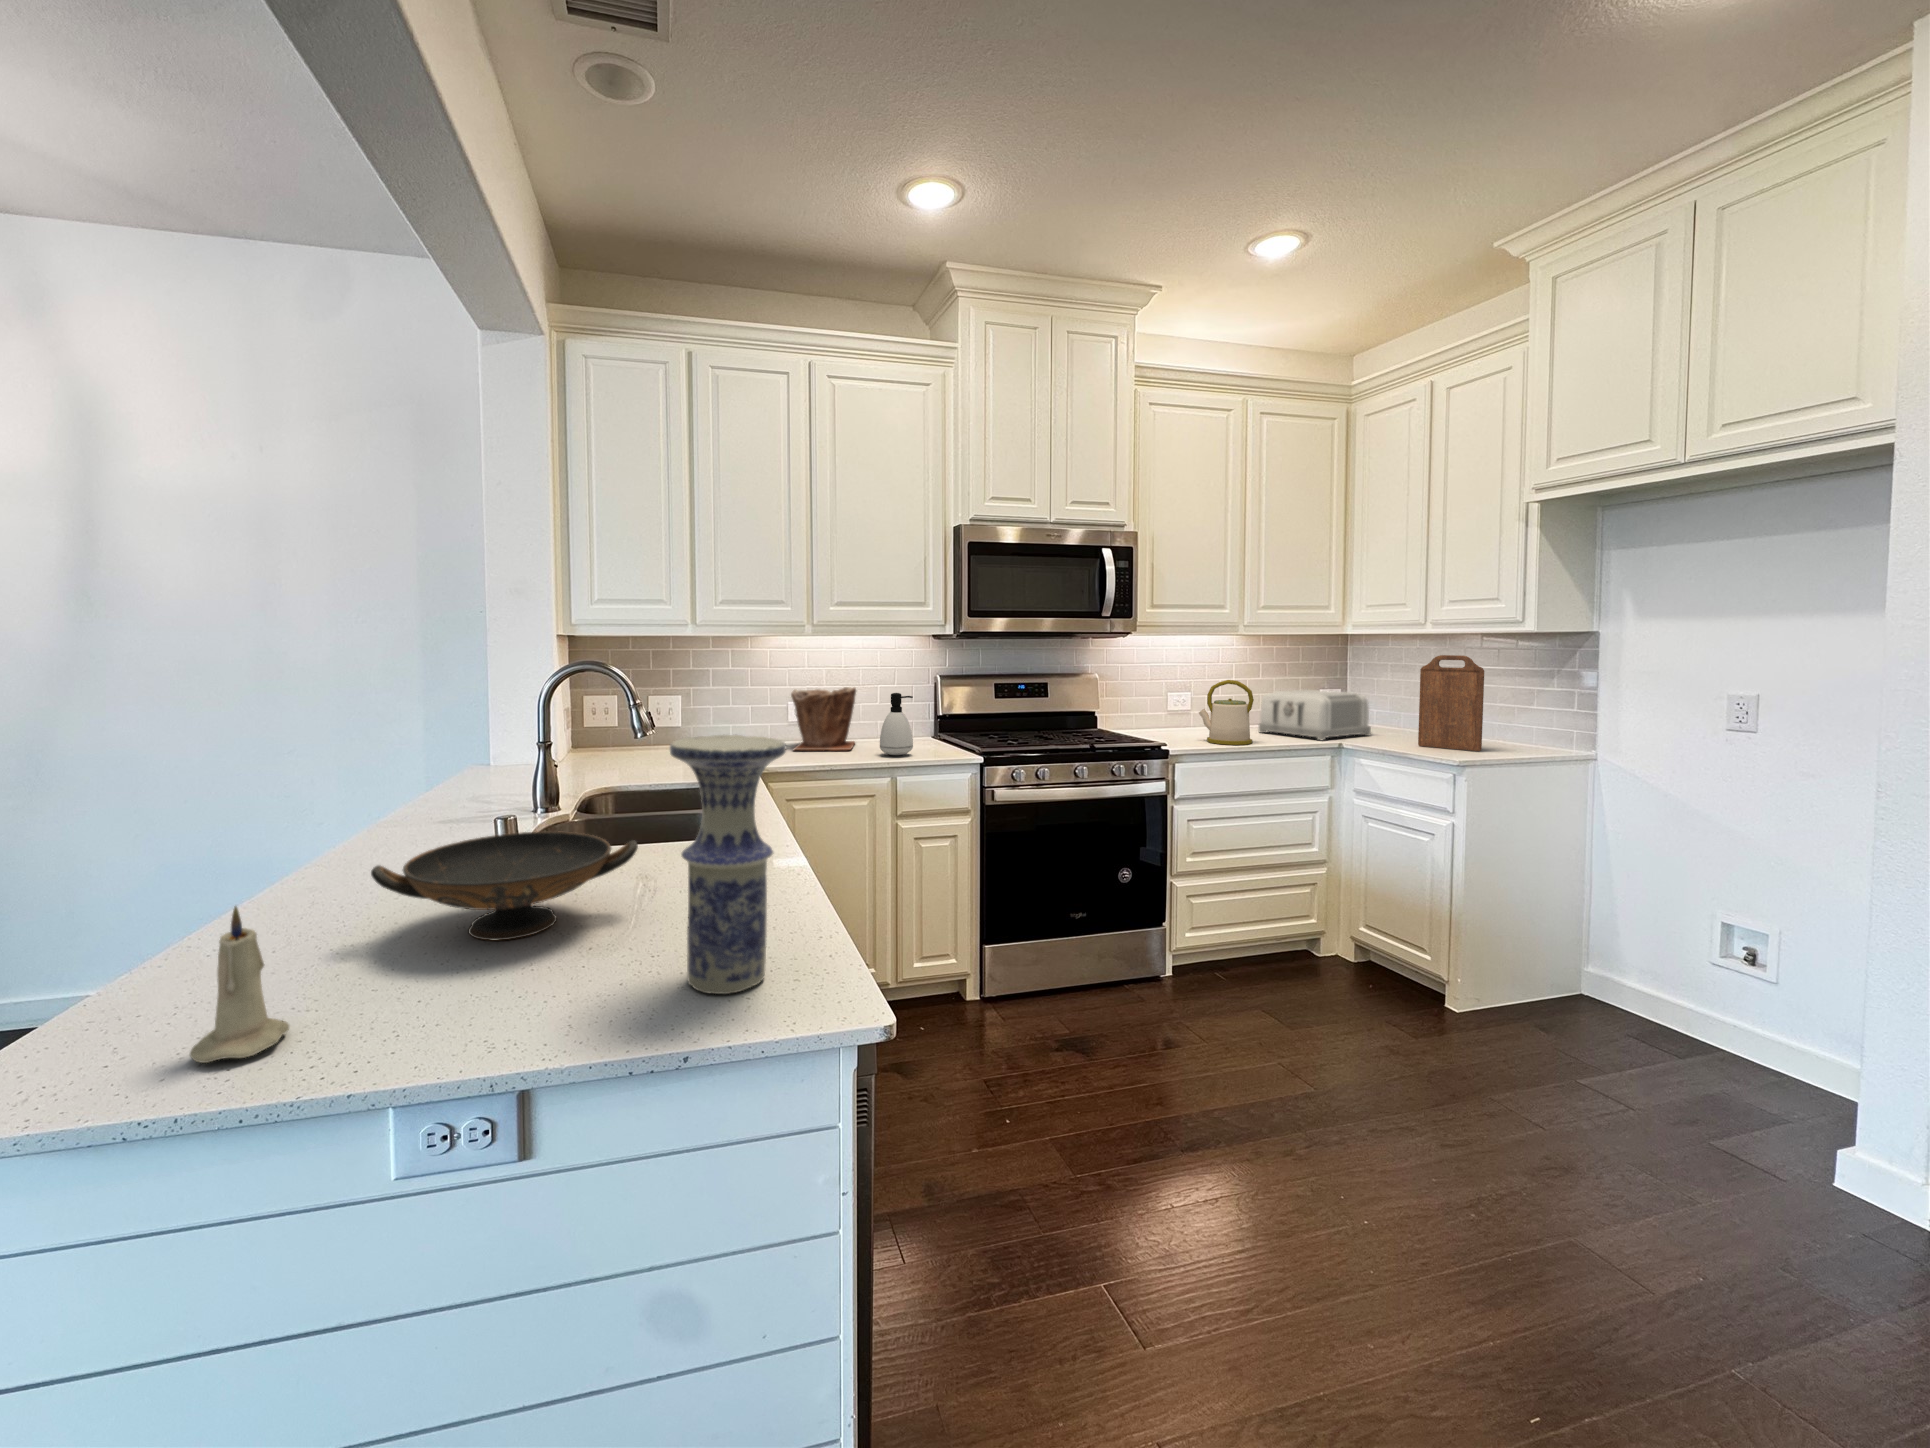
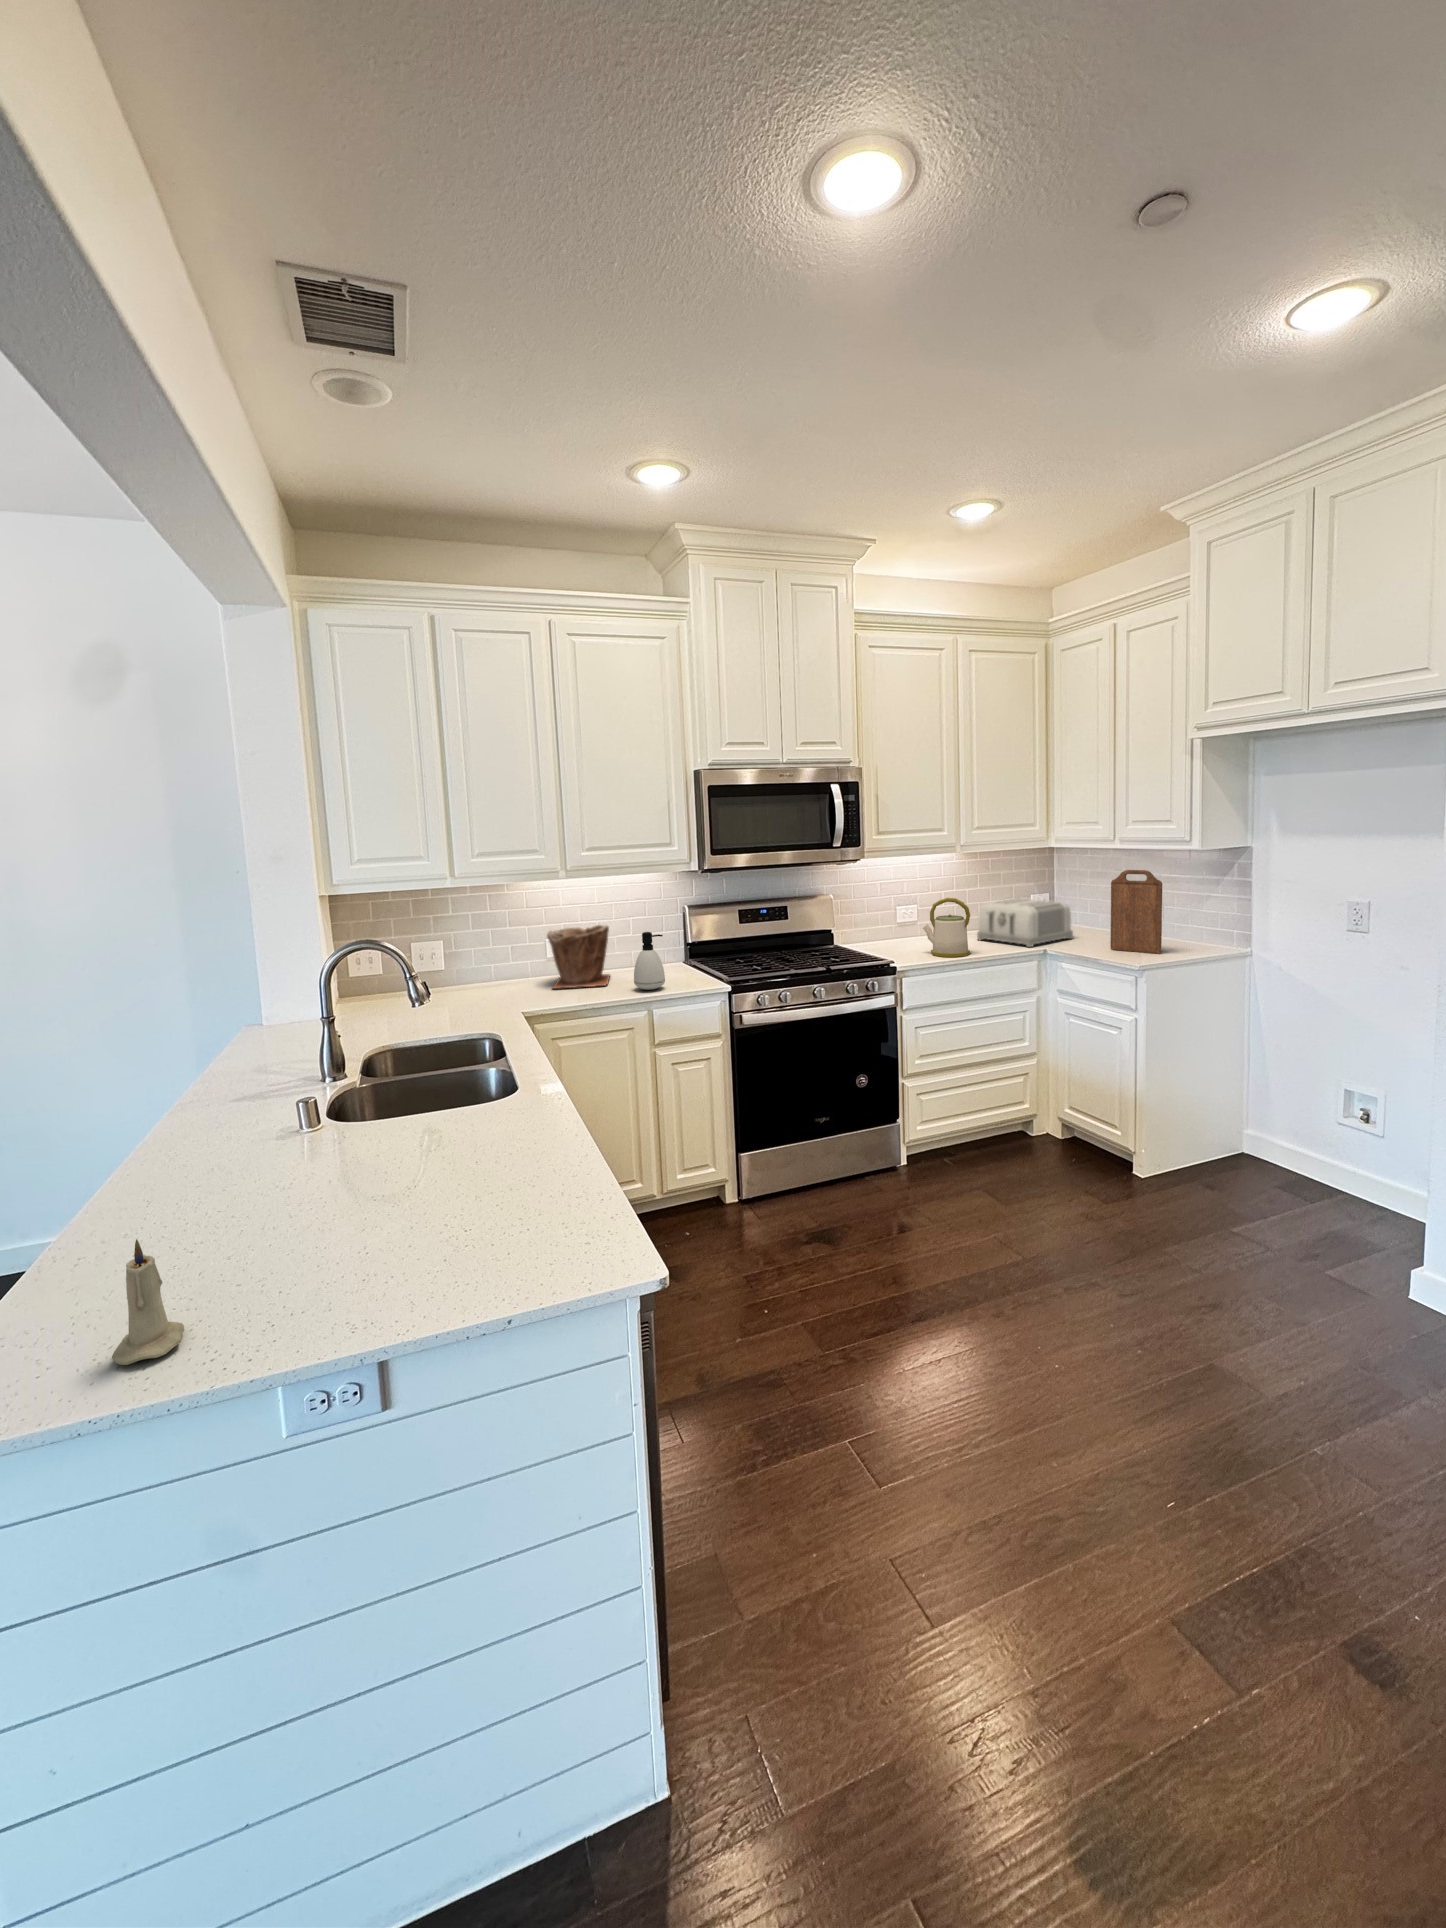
vase: present [670,735,786,994] -> none [474,1051,569,1263]
decorative bowl: present [371,831,638,940] -> none [216,1124,440,1229]

